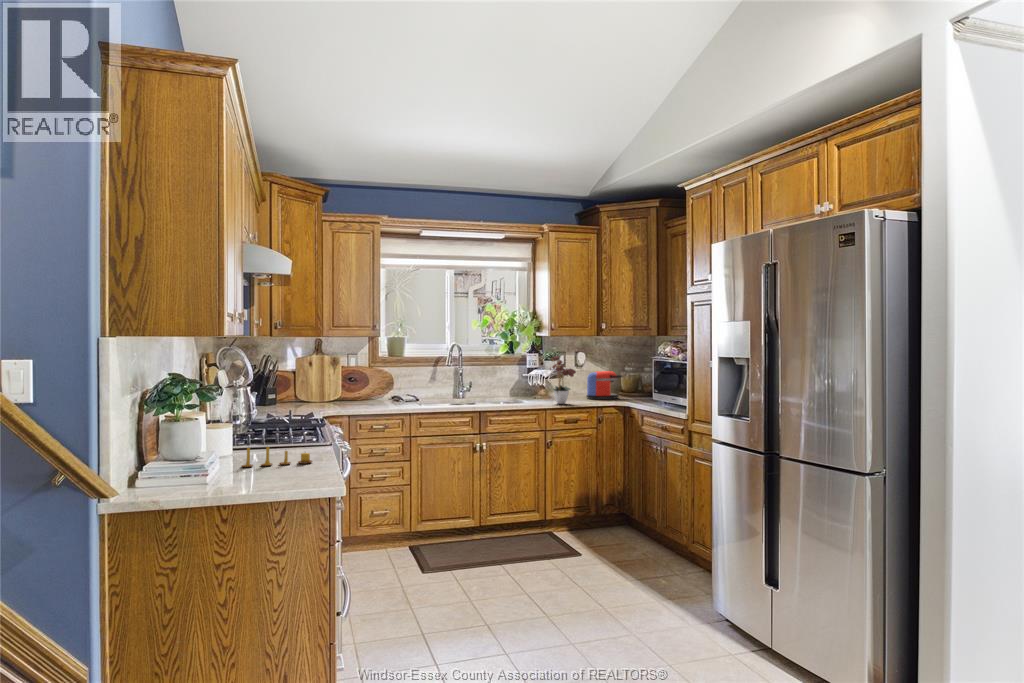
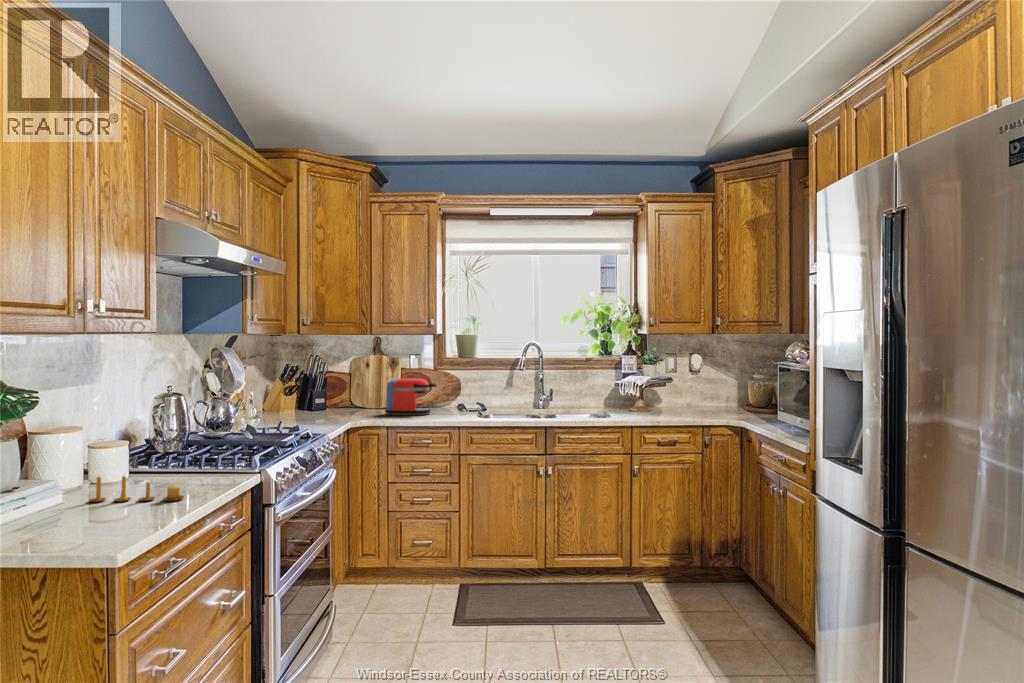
flower arrangement: present [550,356,576,404] -> none [636,356,678,420]
coffee maker: present [586,371,622,399] -> present [385,378,437,415]

